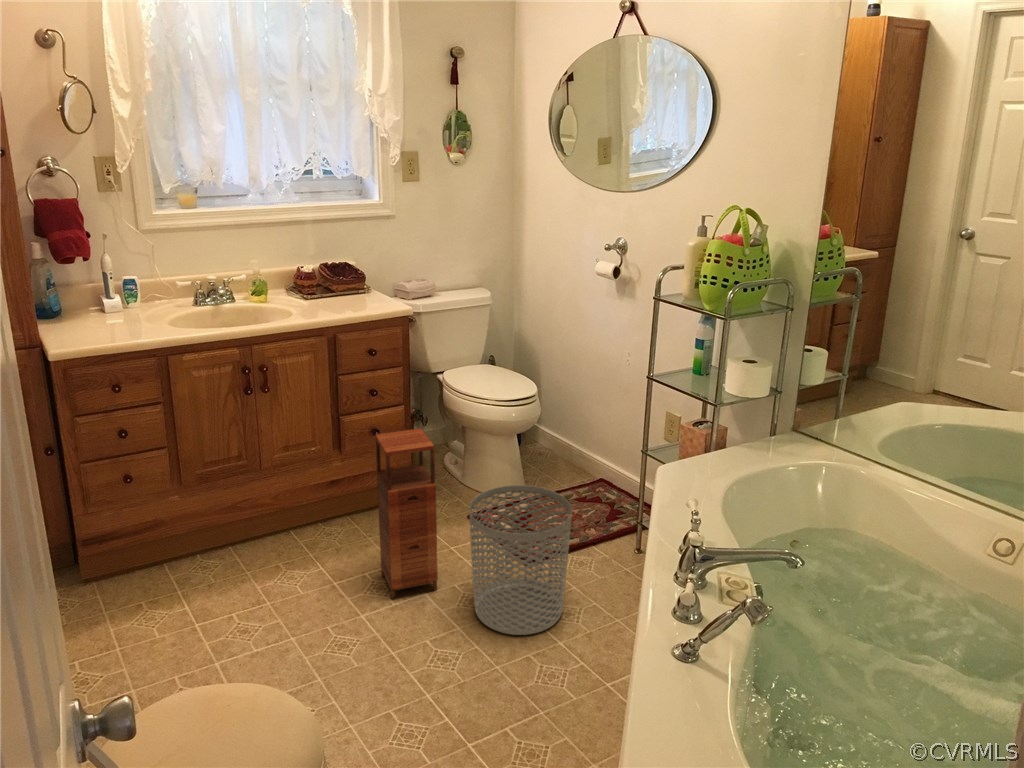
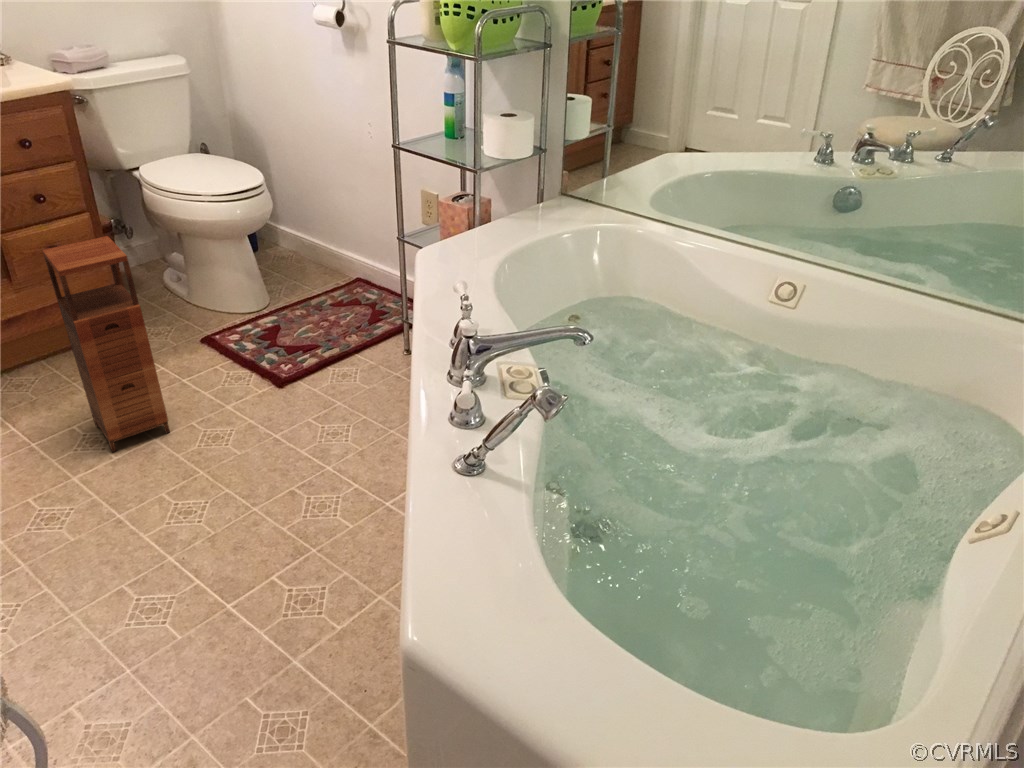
waste bin: present [469,485,572,635] -> none [189,293,327,469]

